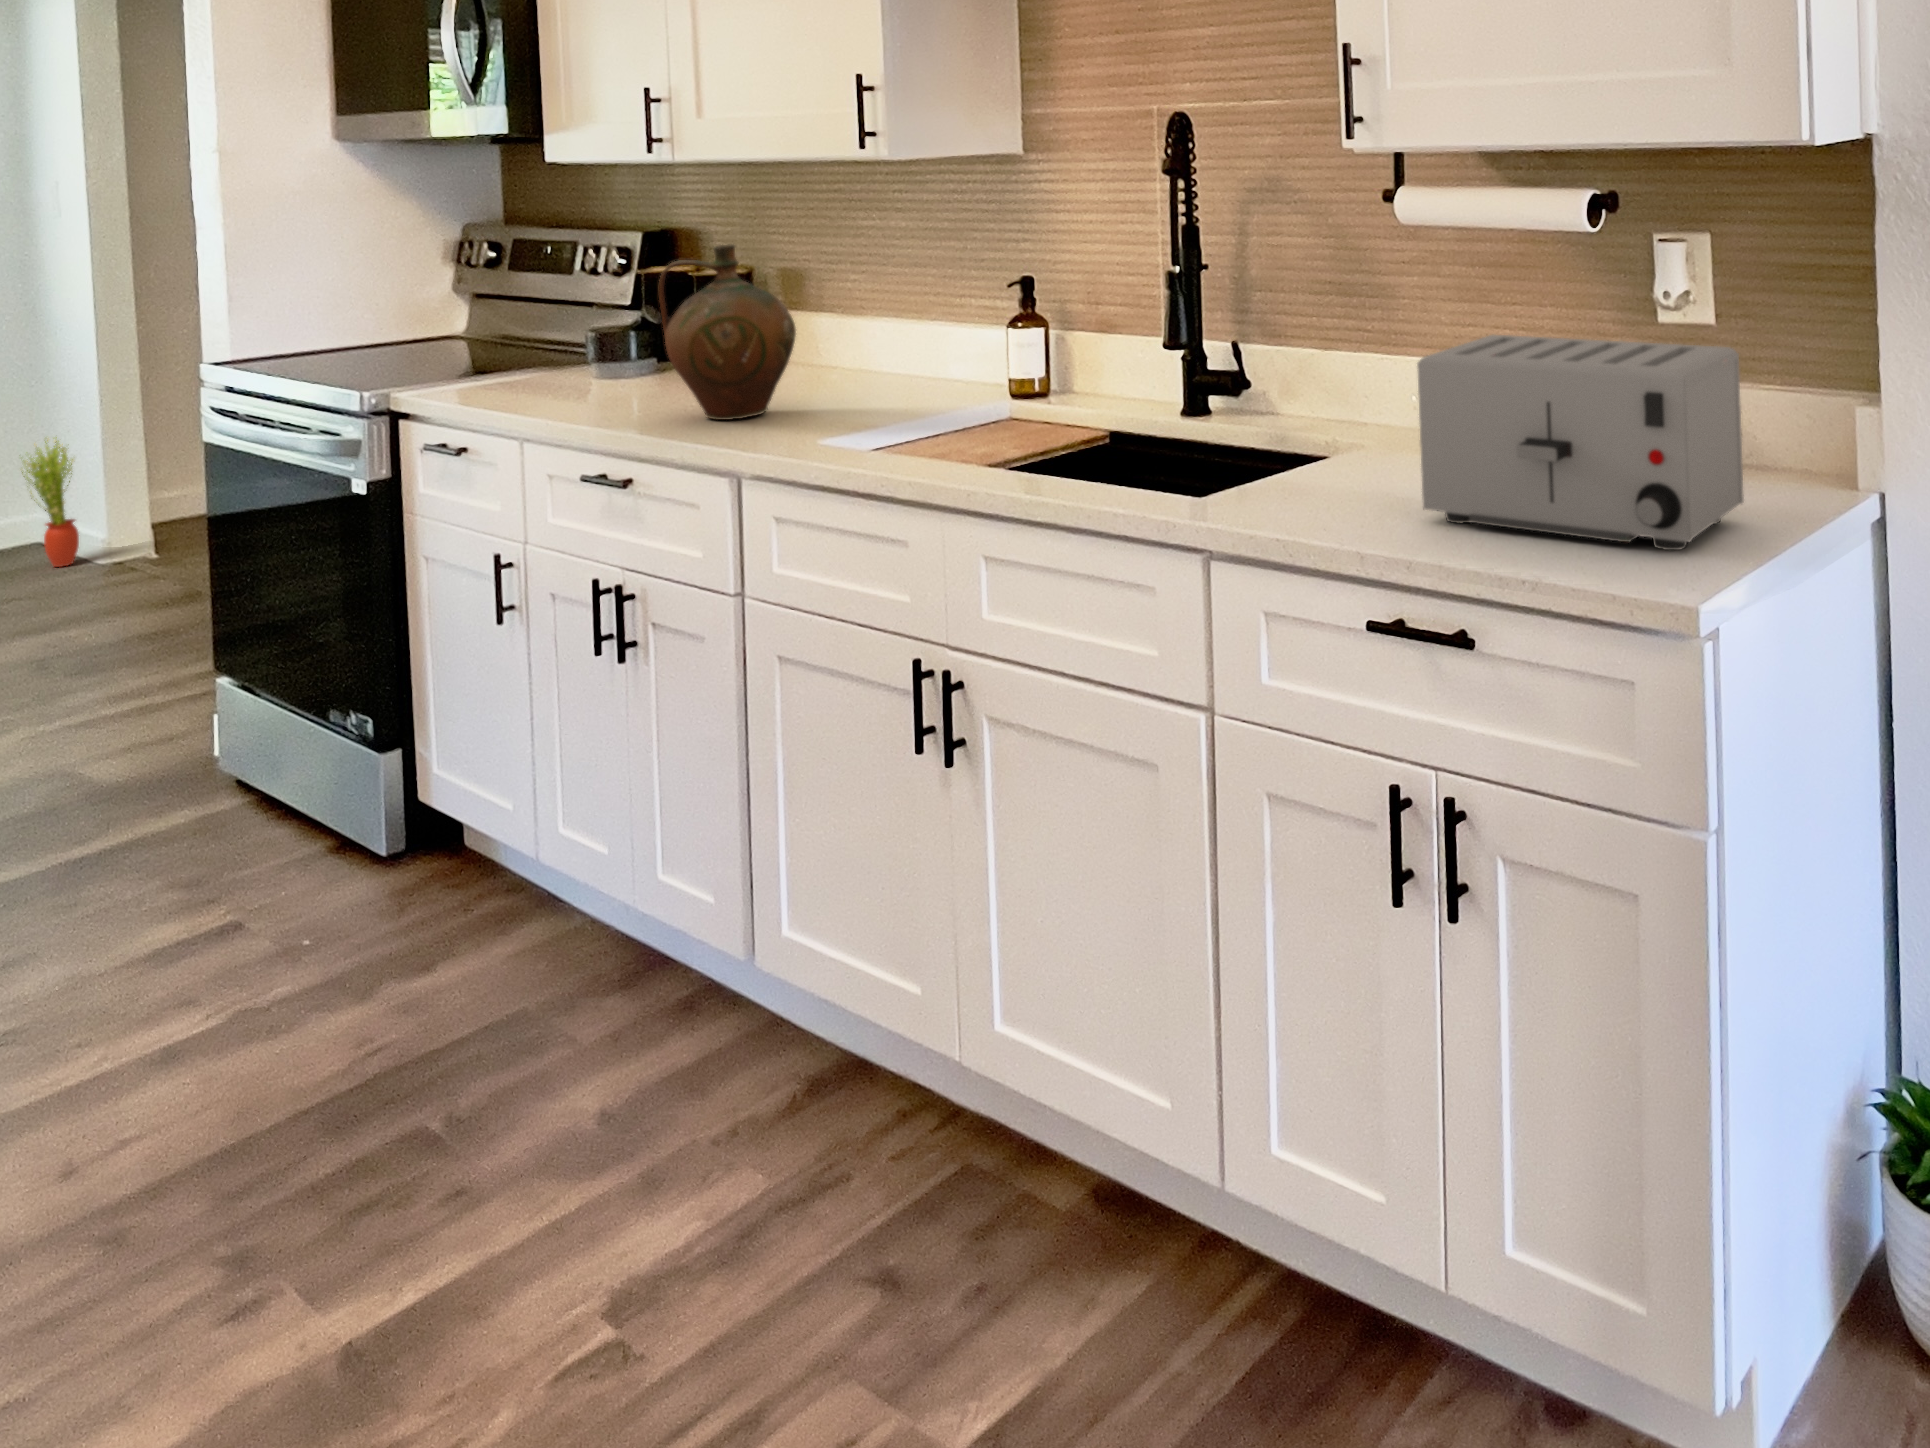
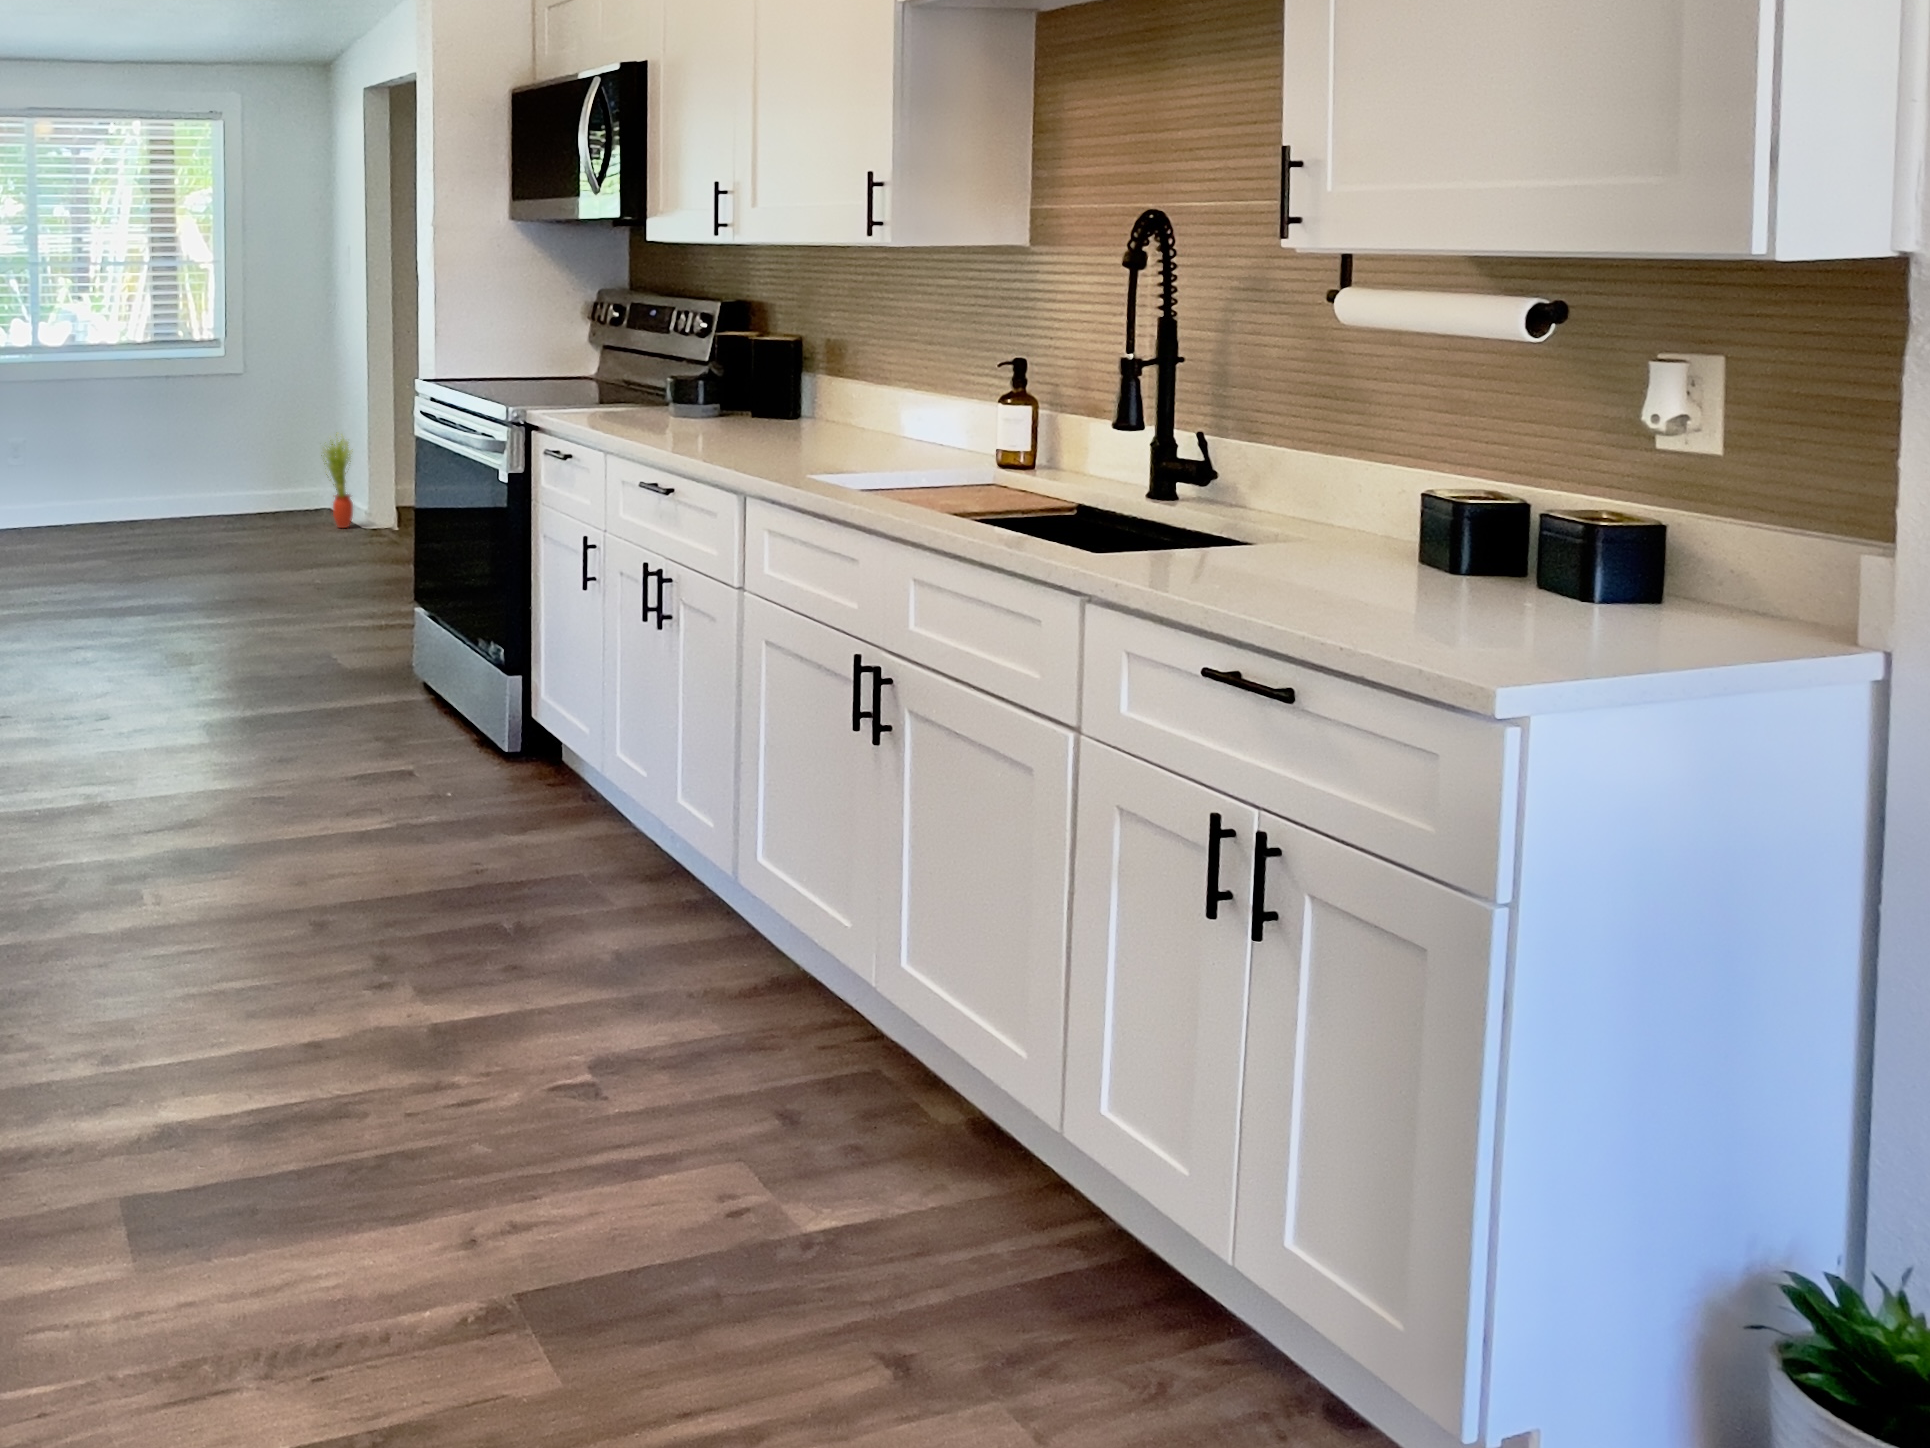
ceramic jug: present [659,244,796,420] -> none [703,312,811,454]
toaster: present [1417,335,1744,550] -> none [1289,435,1667,655]

